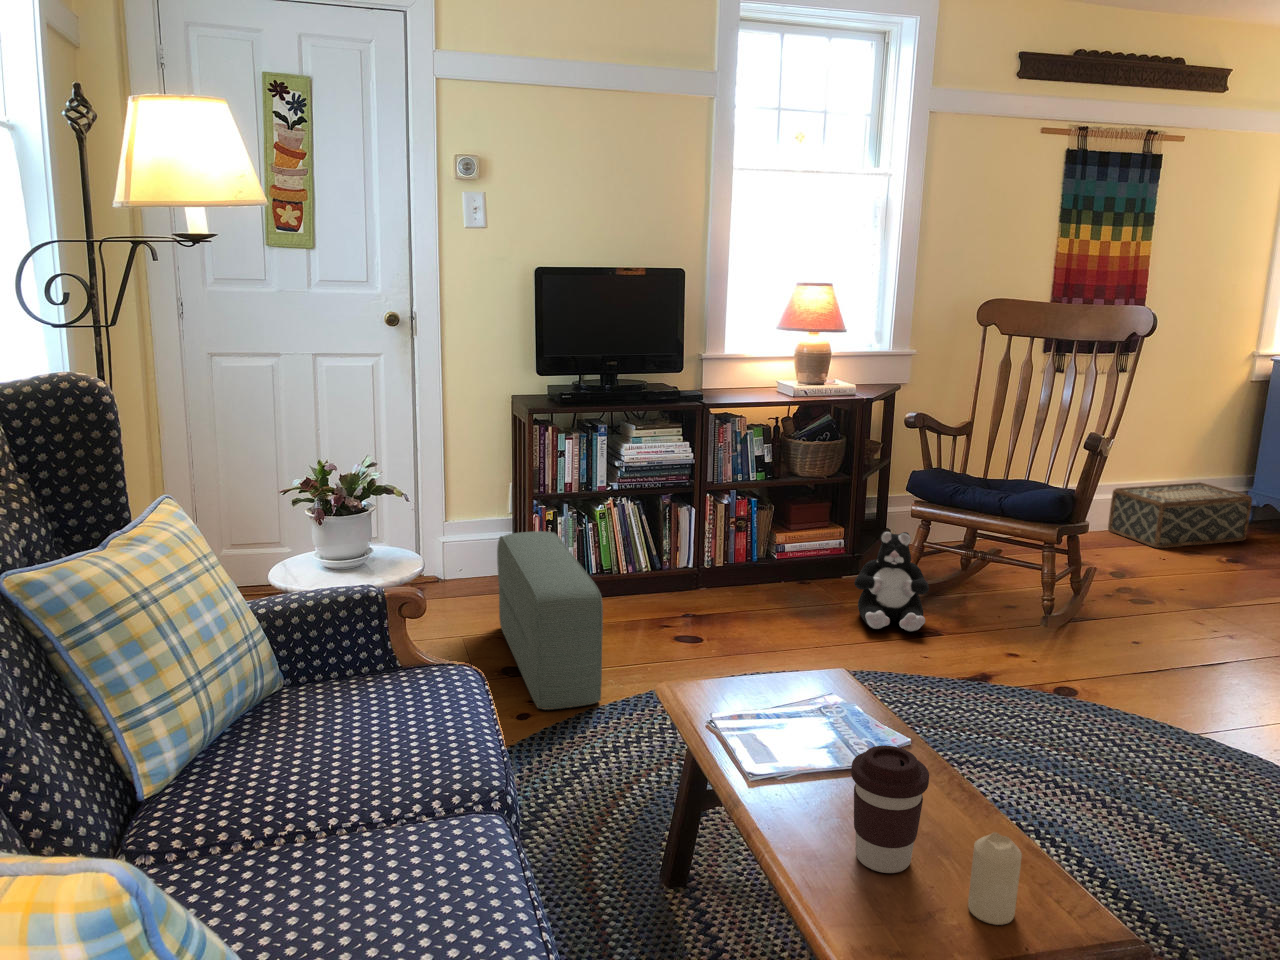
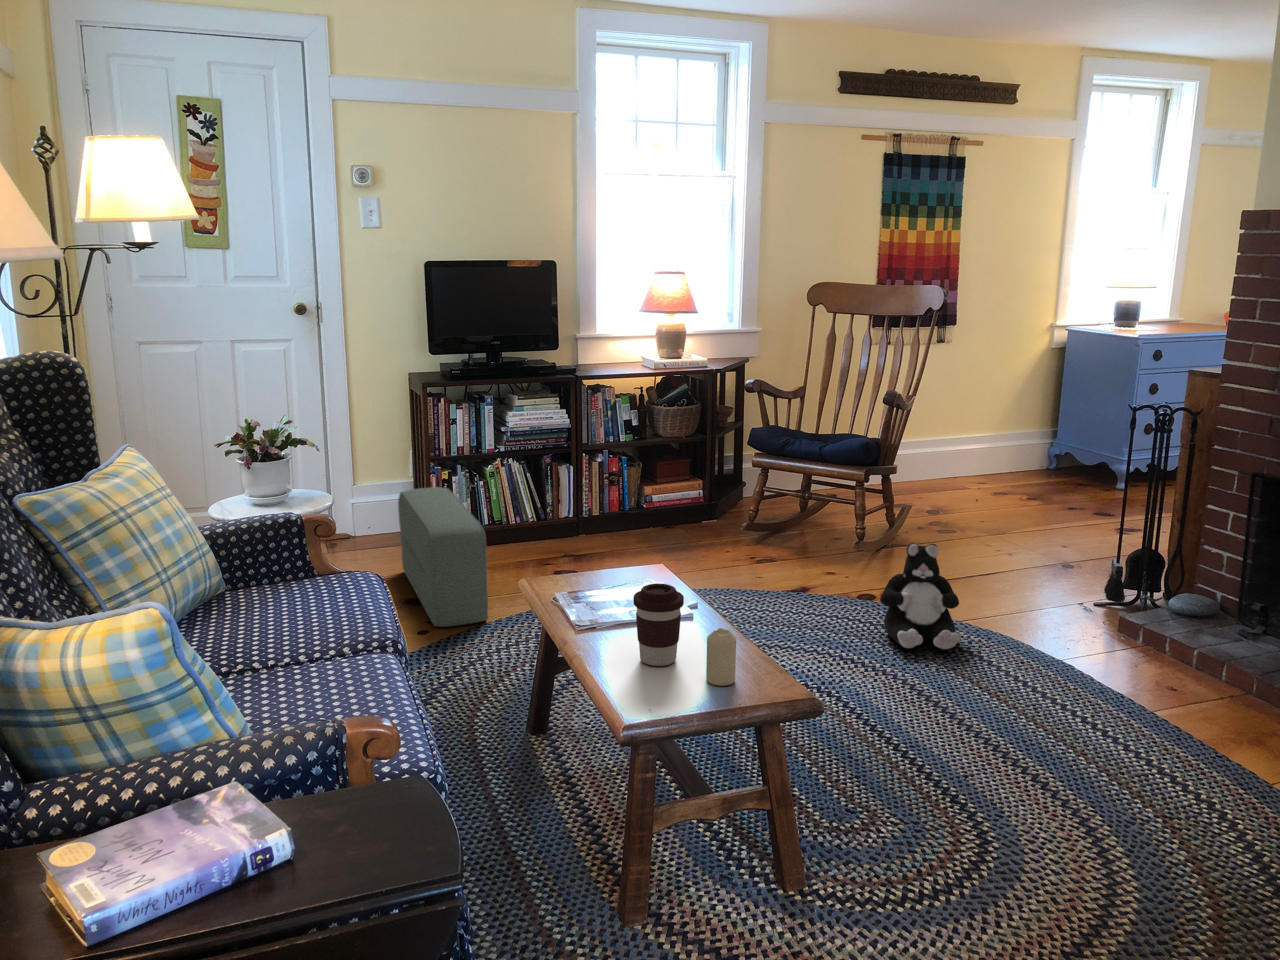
woven basket: present [1108,482,1252,548] -> none [938,438,1054,493]
plush toy: present [854,531,929,632] -> present [880,543,961,650]

